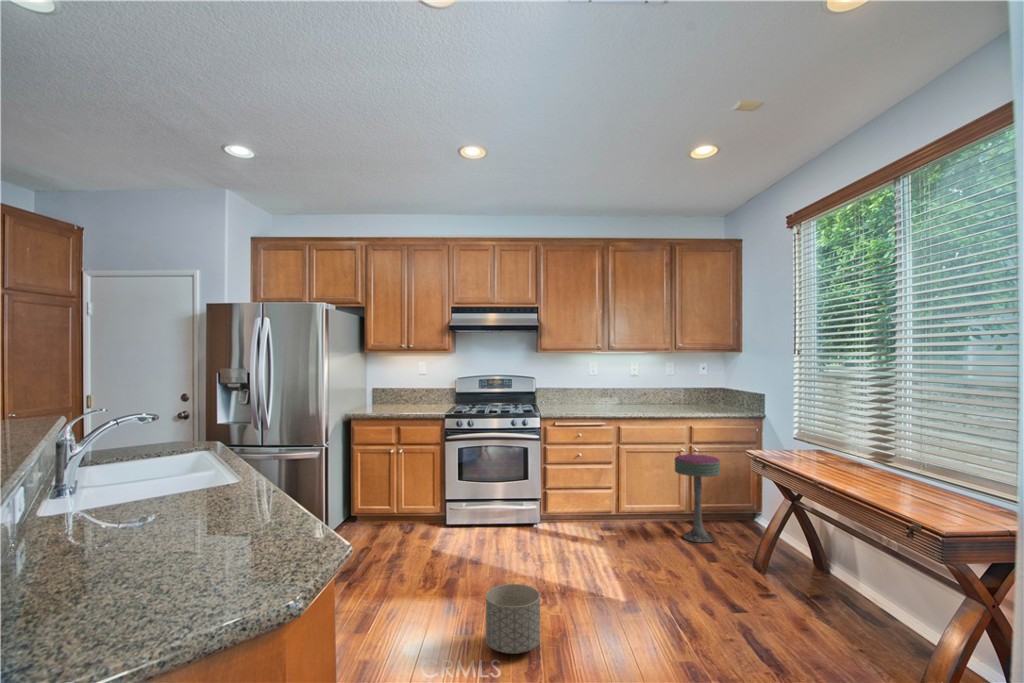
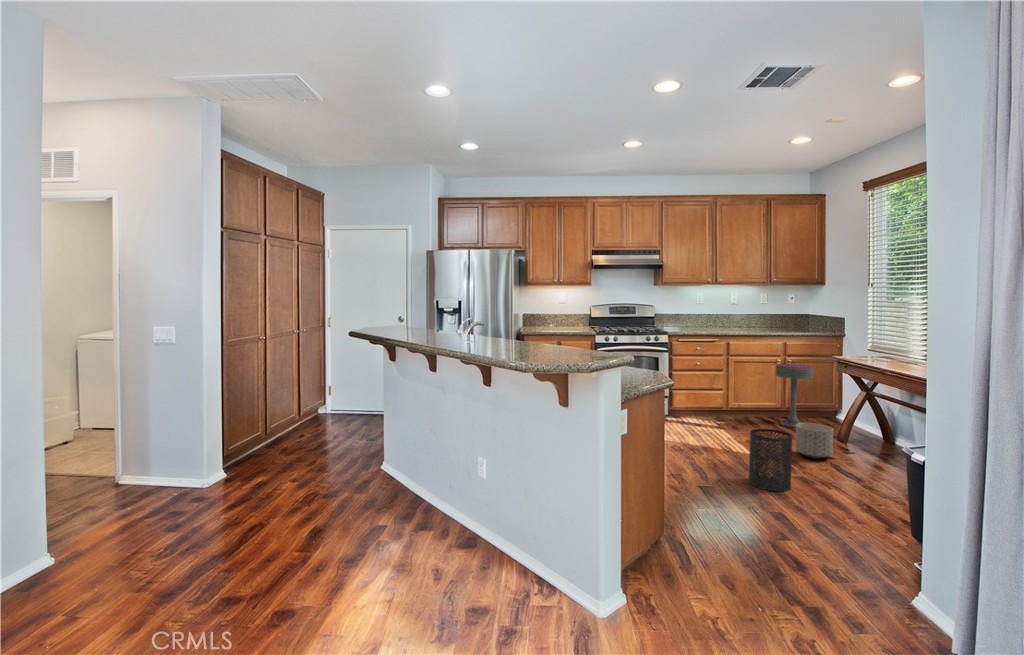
trash can: none [572,562,631,664] -> present [749,428,792,491]
planter: present [486,584,540,654] -> present [796,423,833,459]

